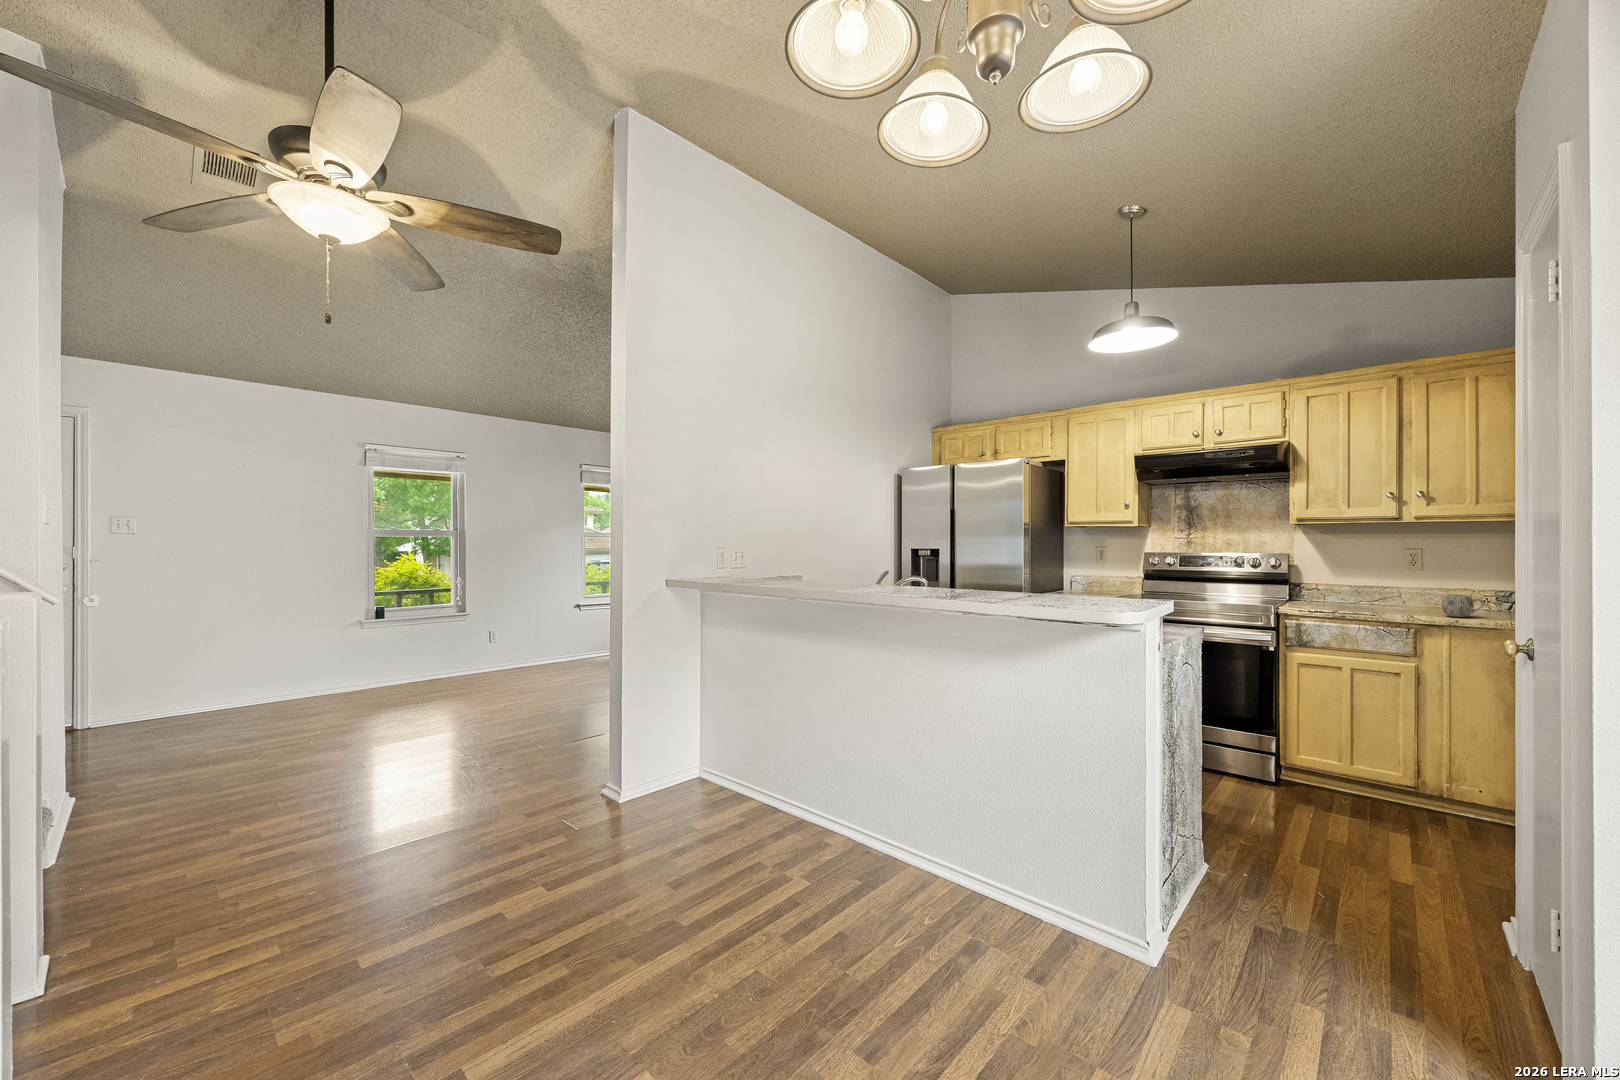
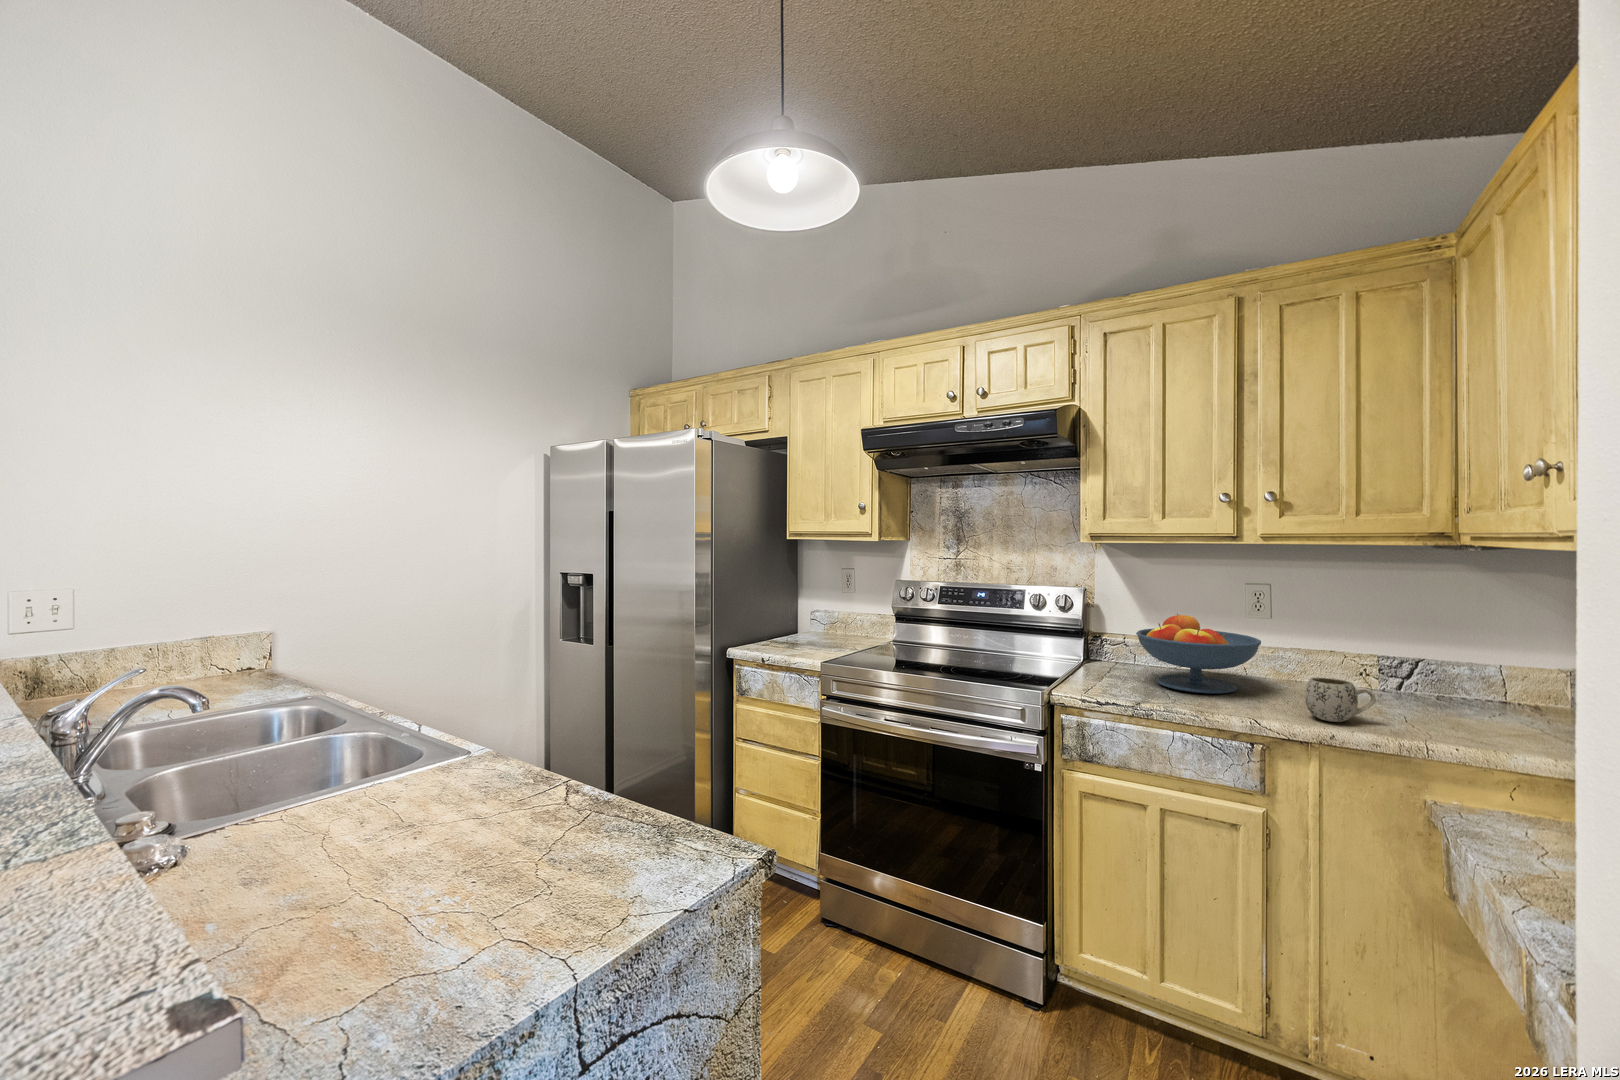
fruit bowl: none [1330,566,1414,609] -> present [1136,614,1261,694]

